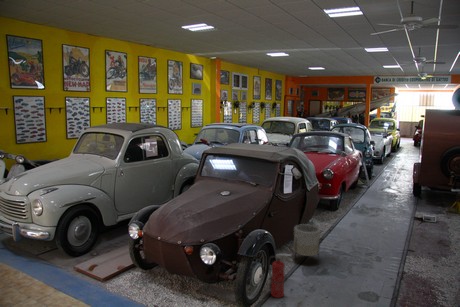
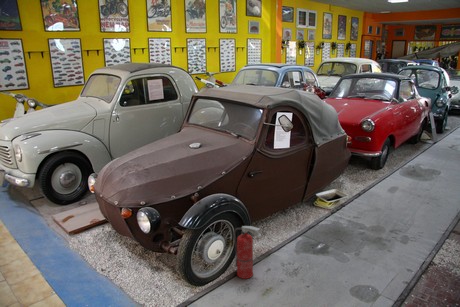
planter: present [294,224,320,256] -> none [291,188,325,239]

